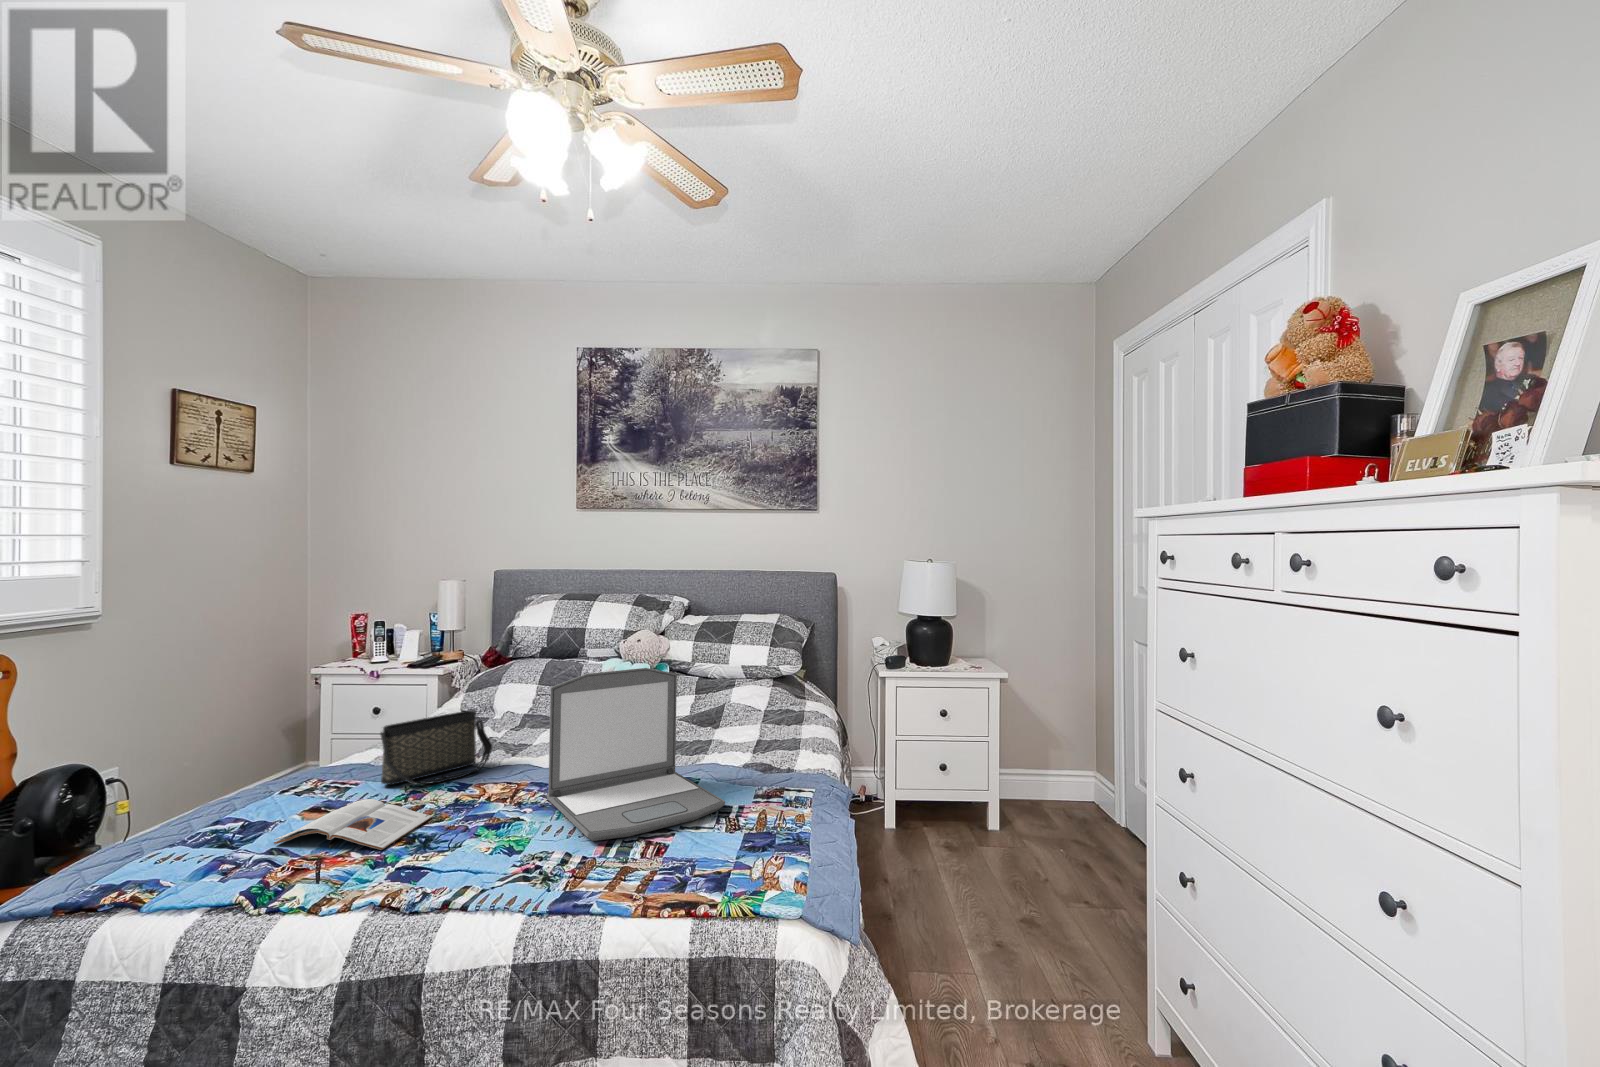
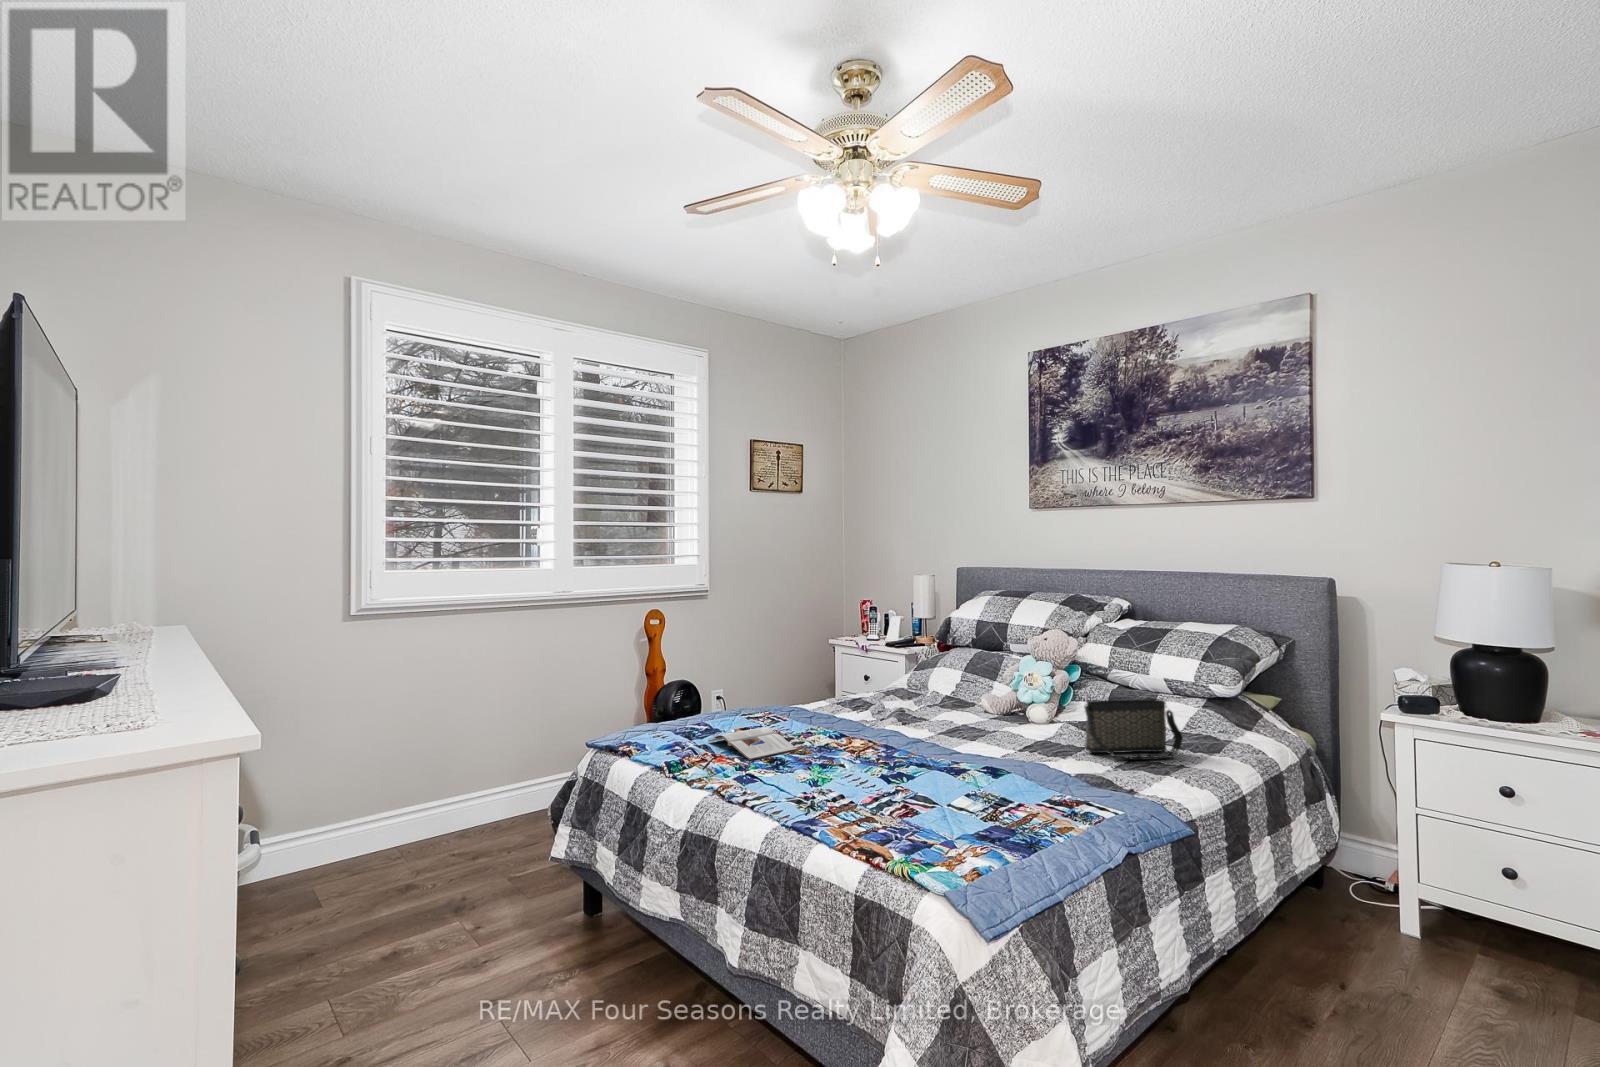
laptop: present [547,668,725,841] -> none [861,656,998,803]
handbag: present [380,710,492,785] -> present [1084,699,1183,760]

